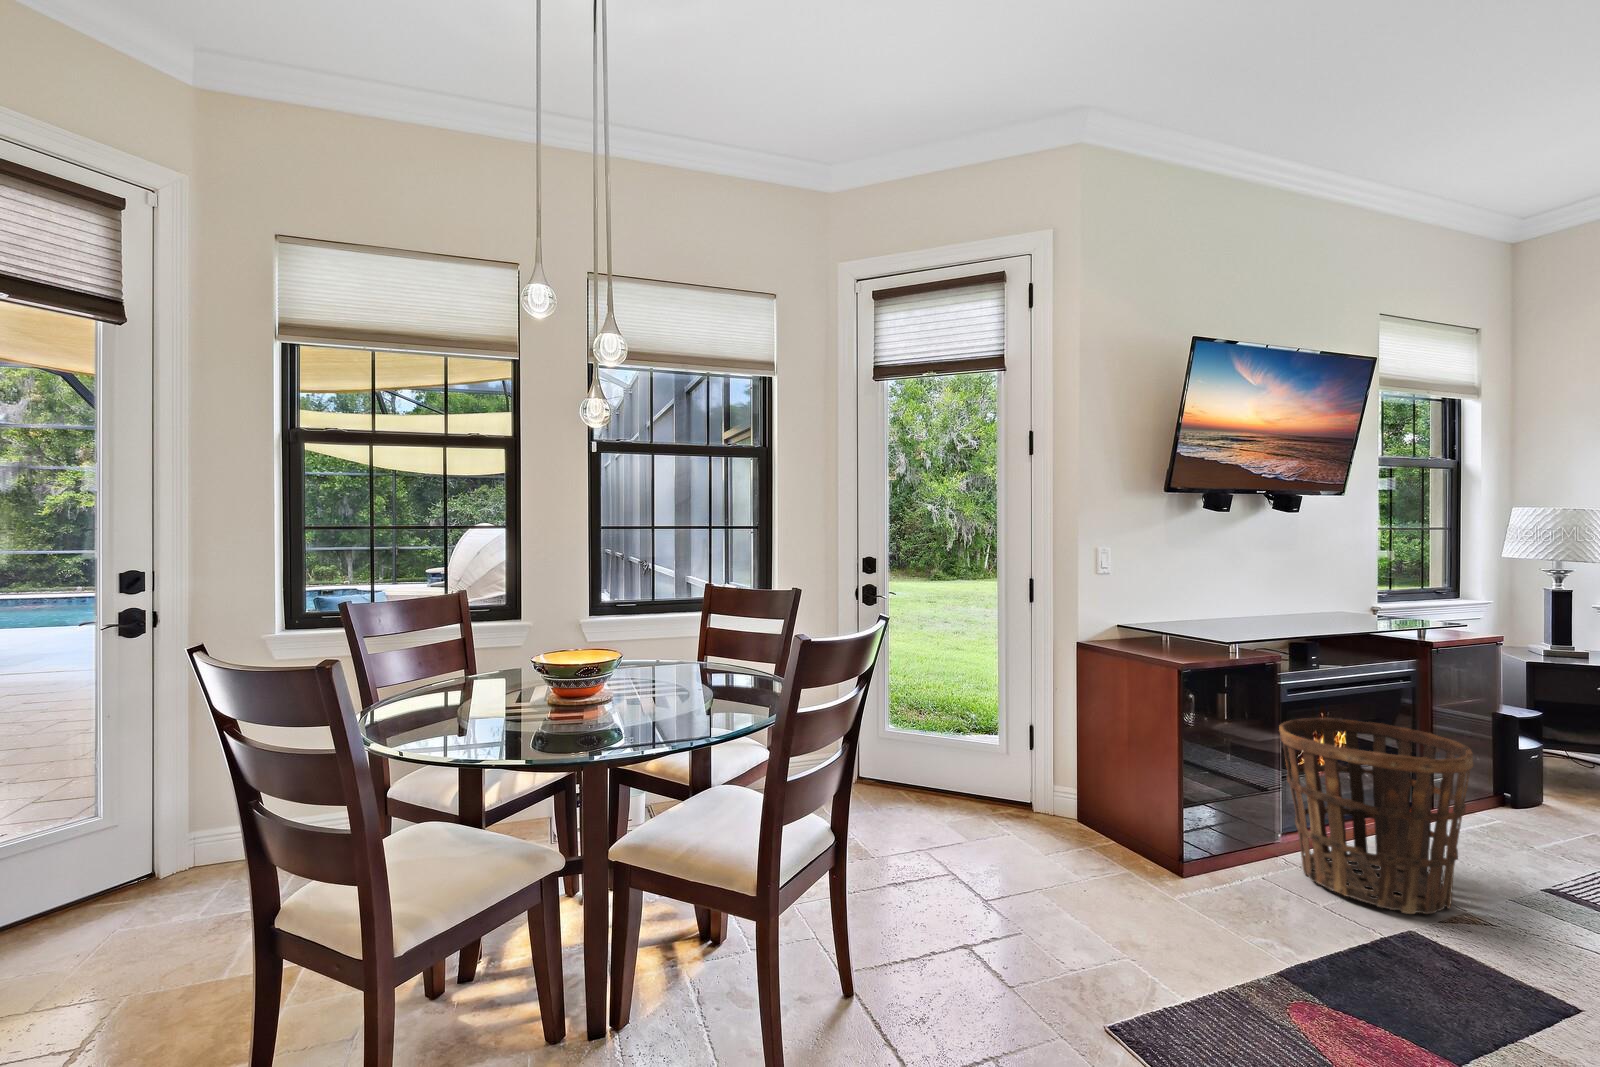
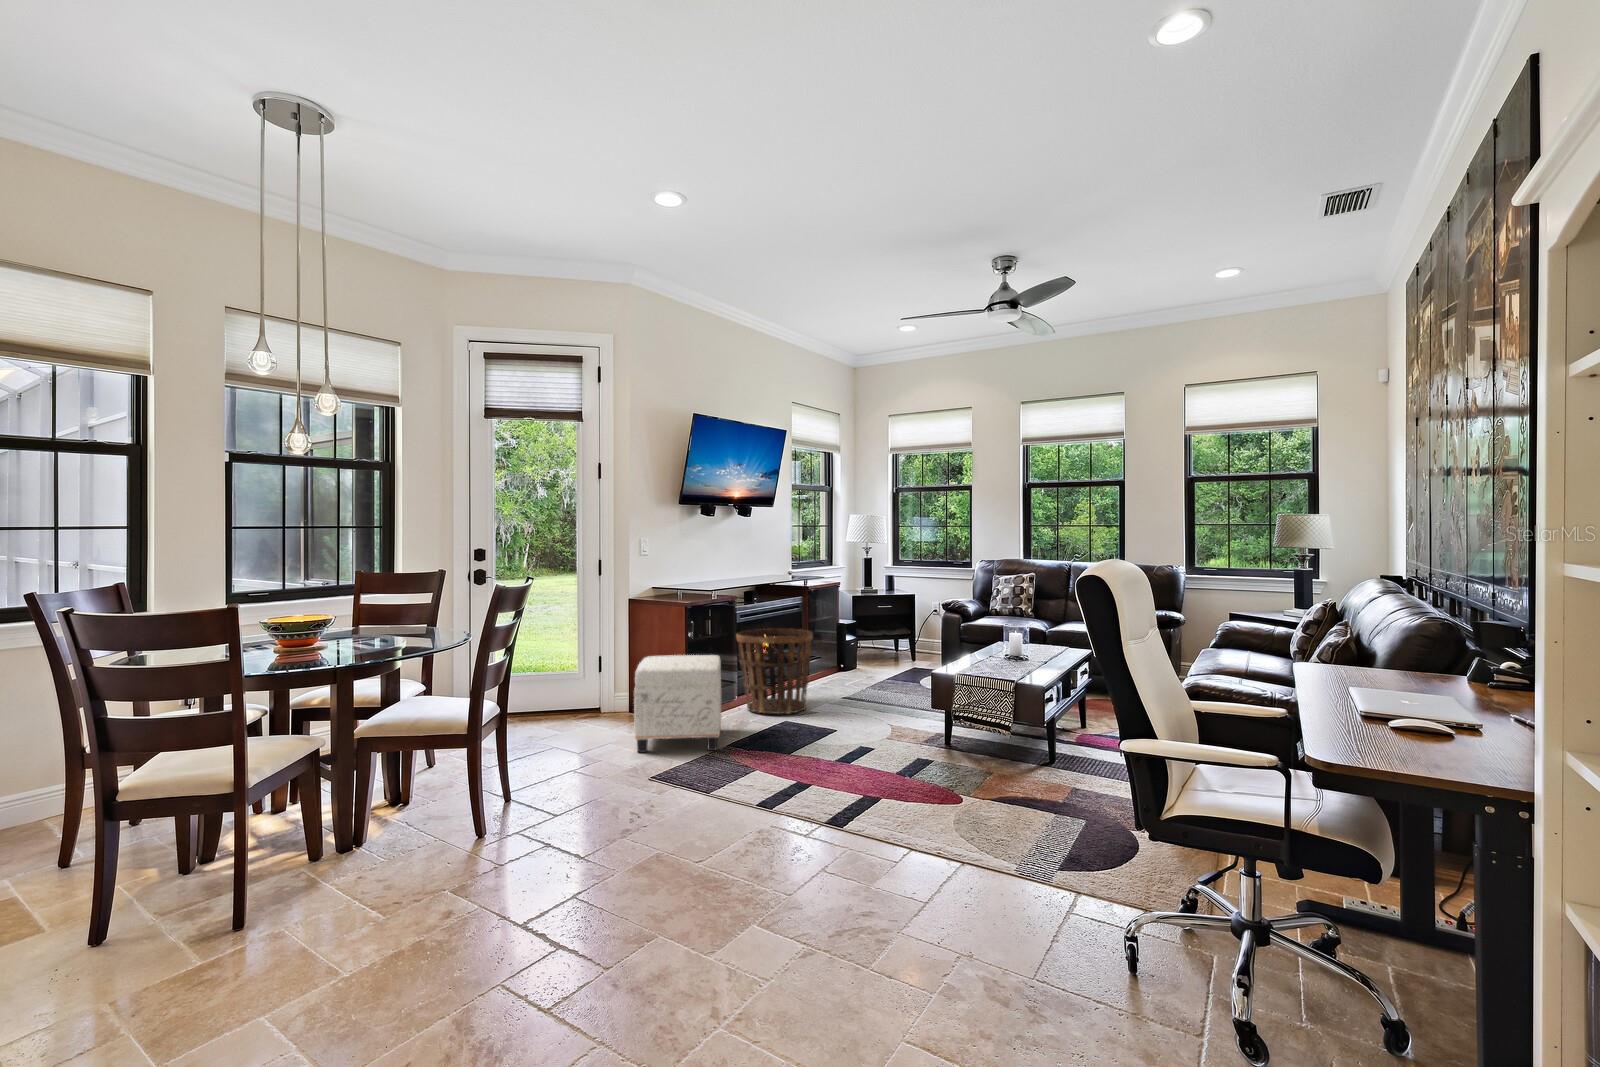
ottoman: none [1067,755,1251,995] -> present [634,655,721,752]

